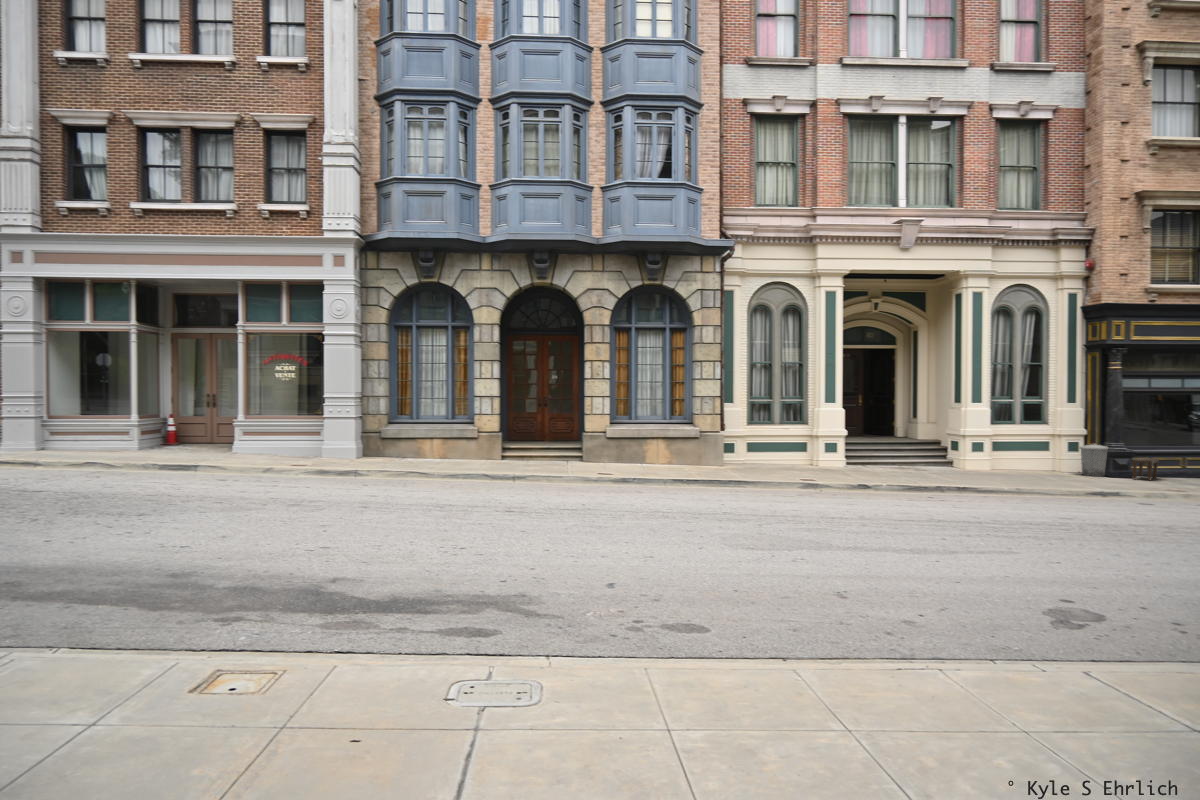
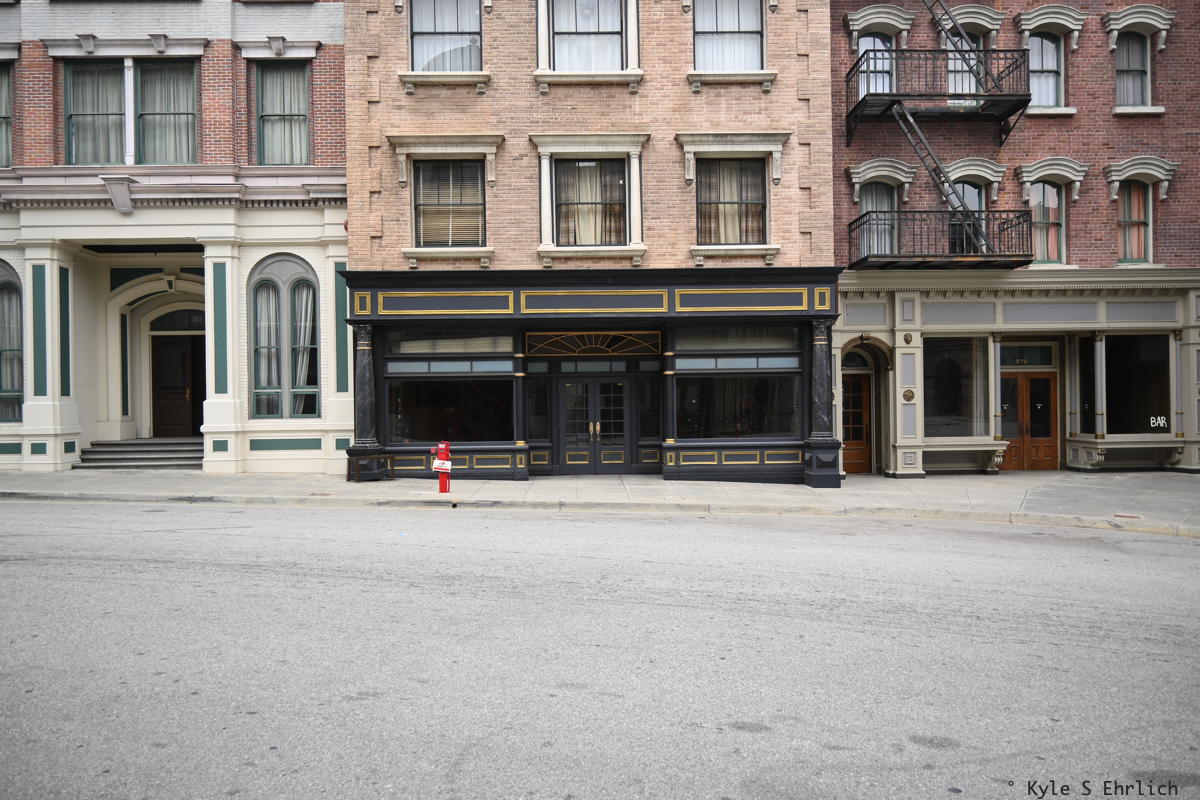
trash can: present [1080,444,1108,476] -> none [319,439,351,478]

